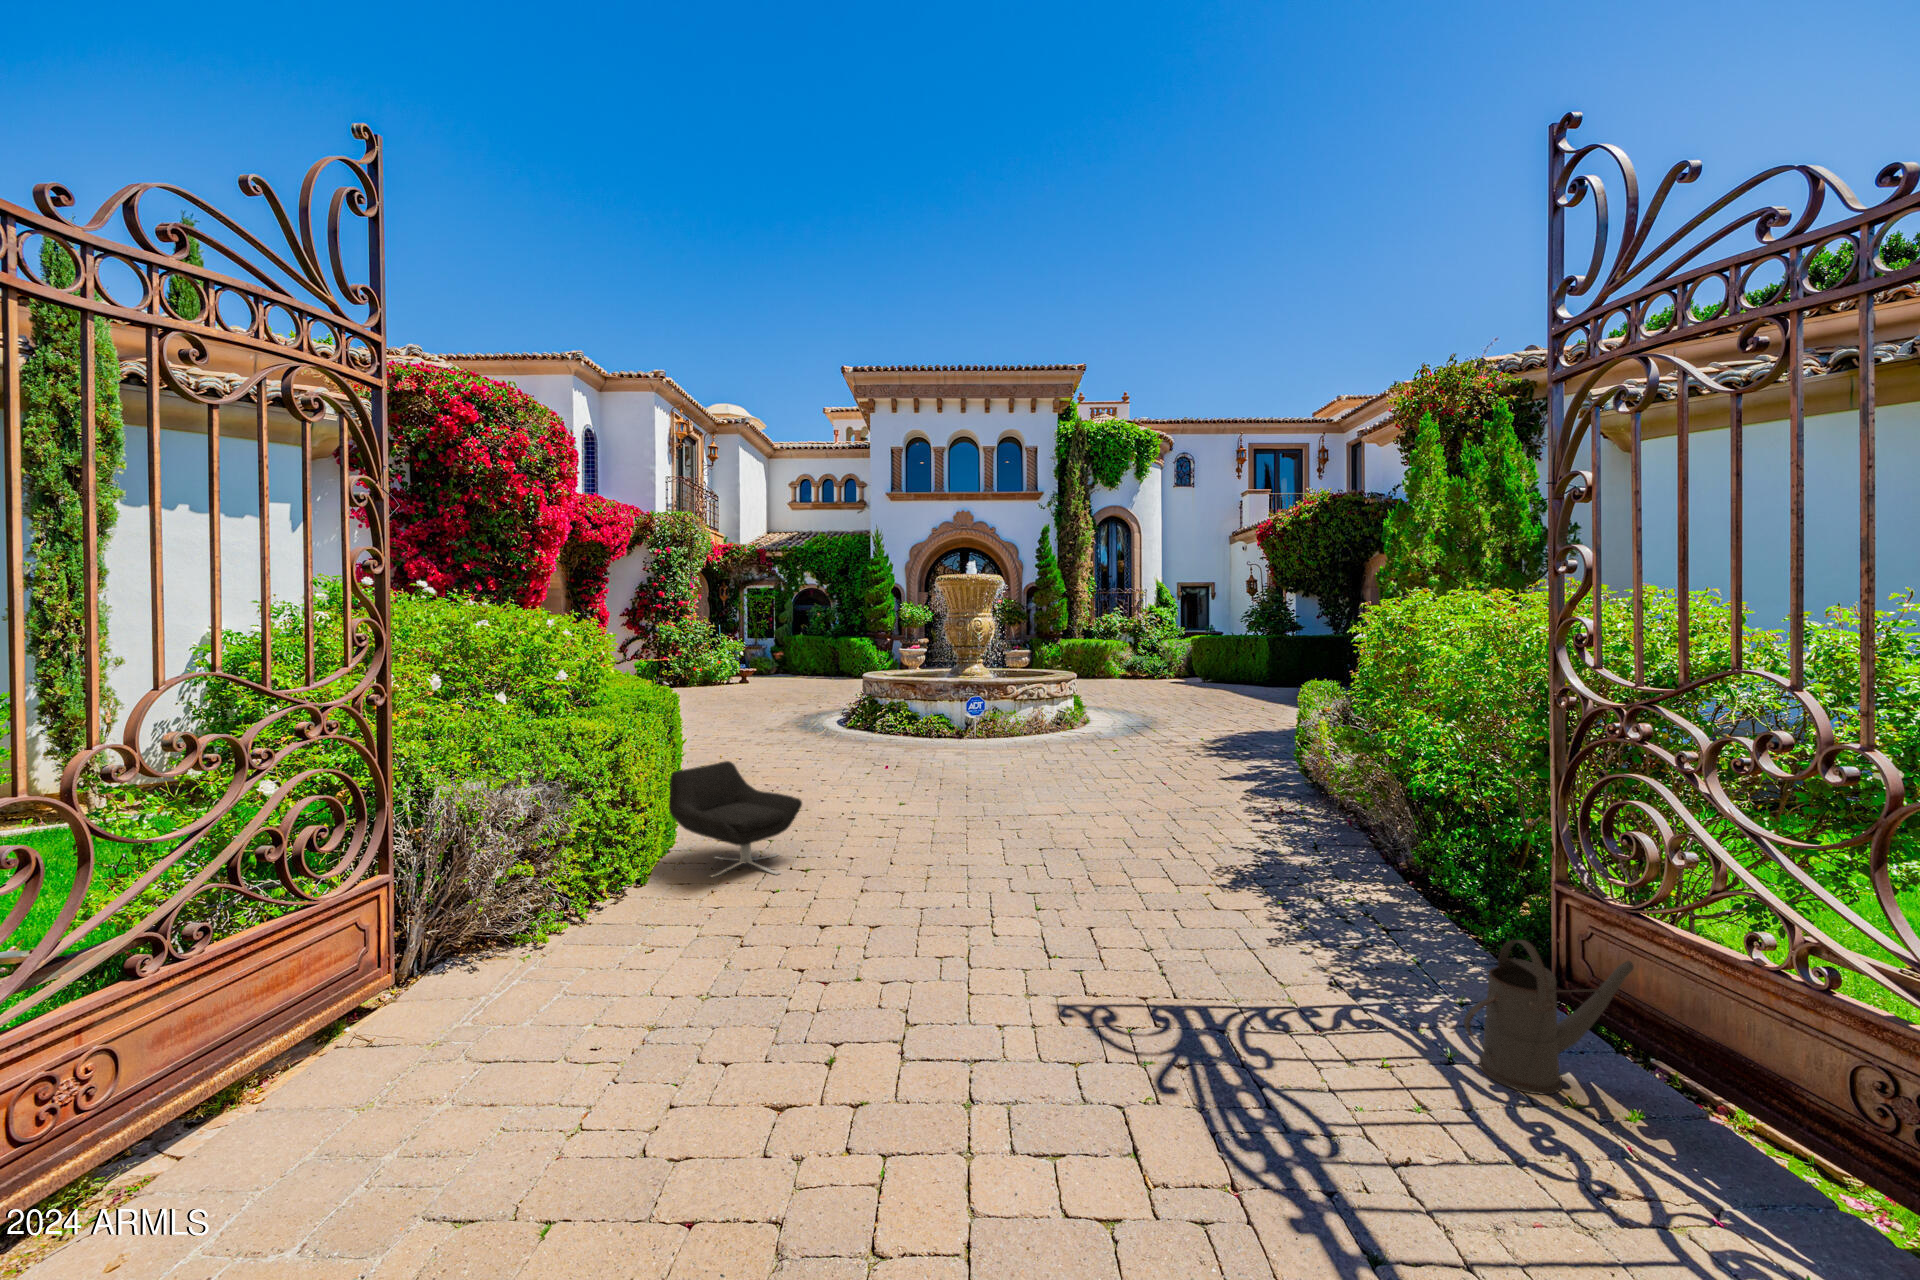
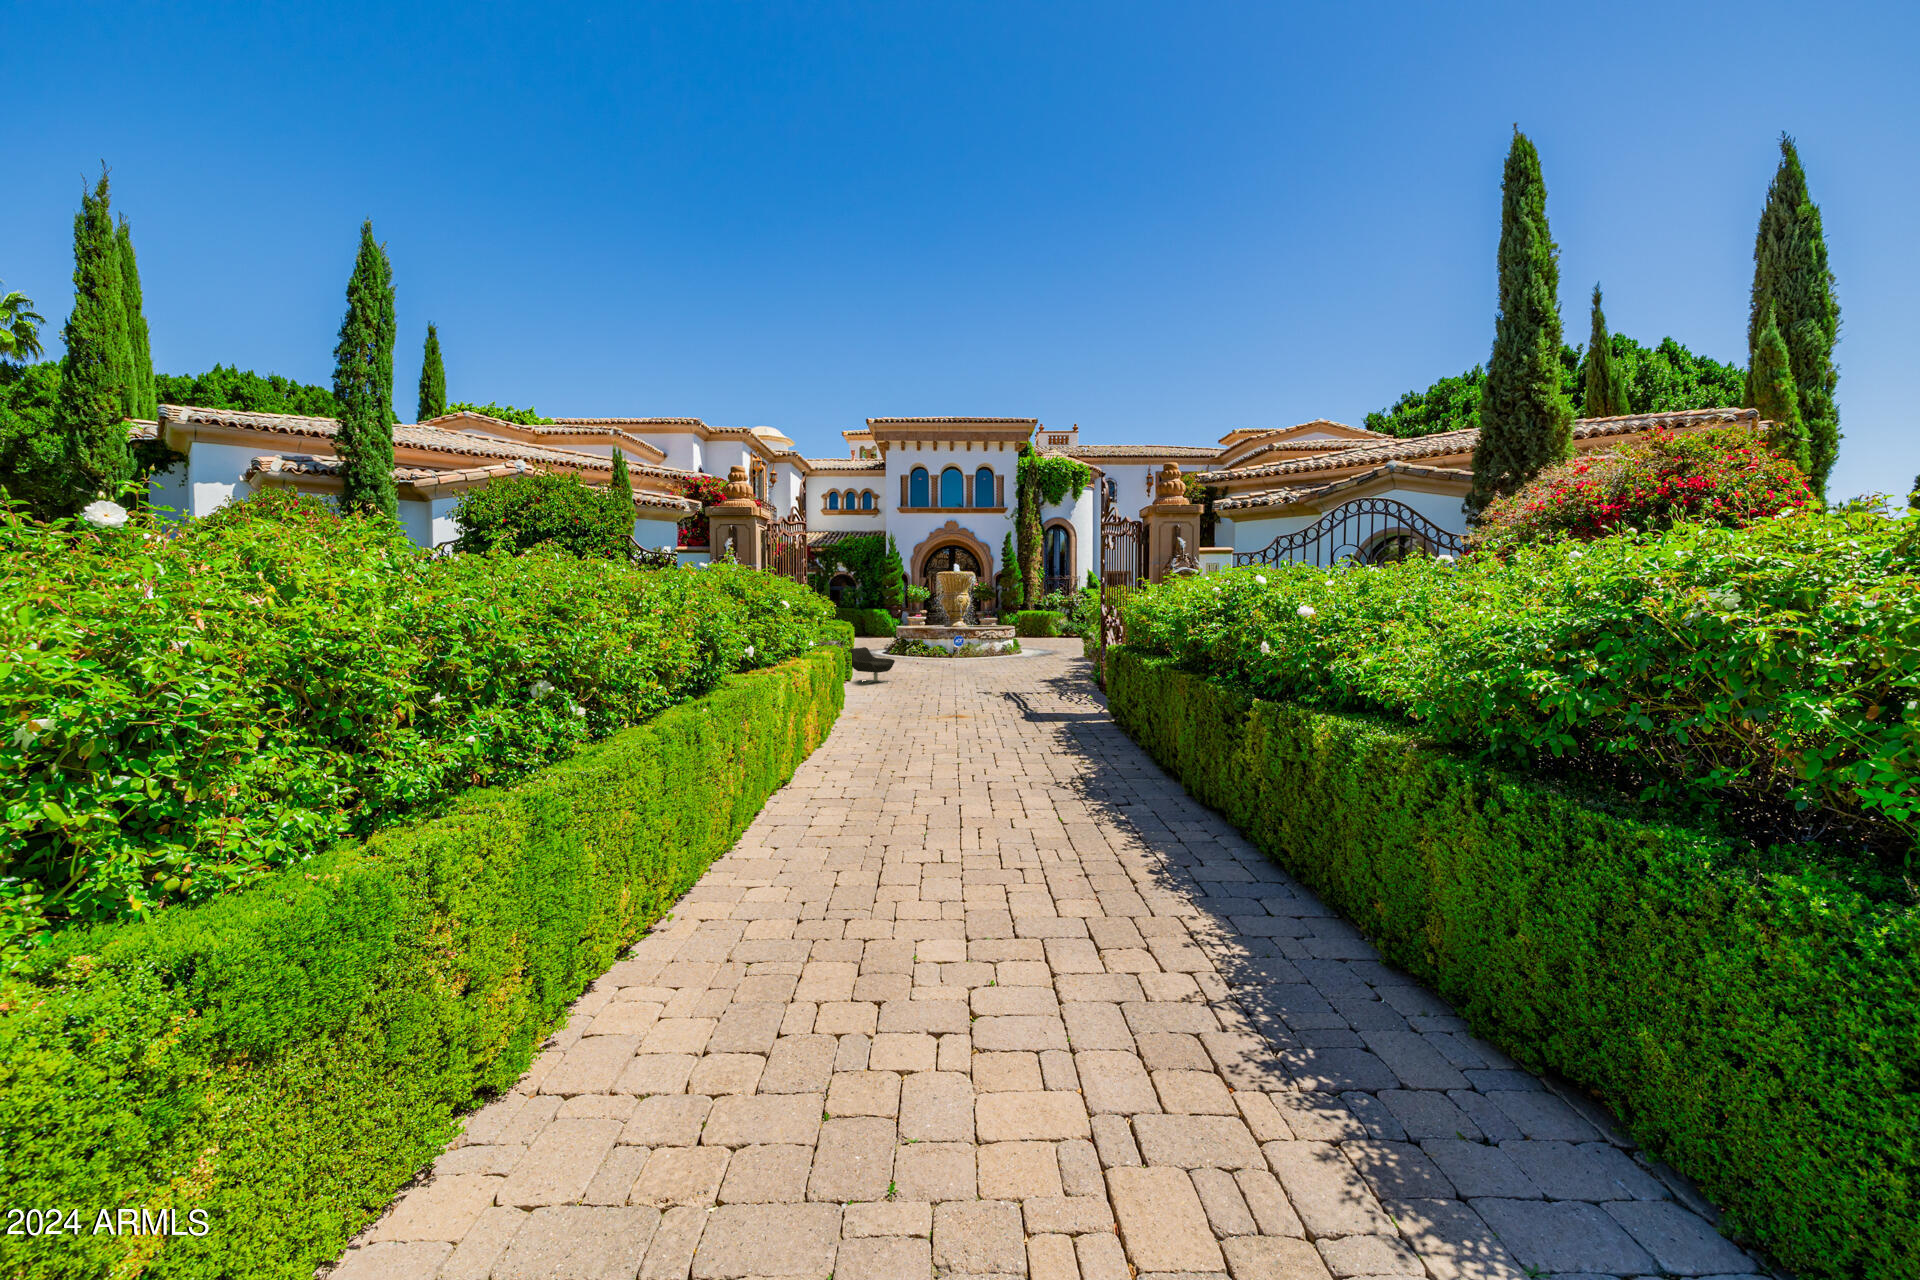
watering can: present [1464,940,1634,1094] -> none [1070,668,1109,701]

